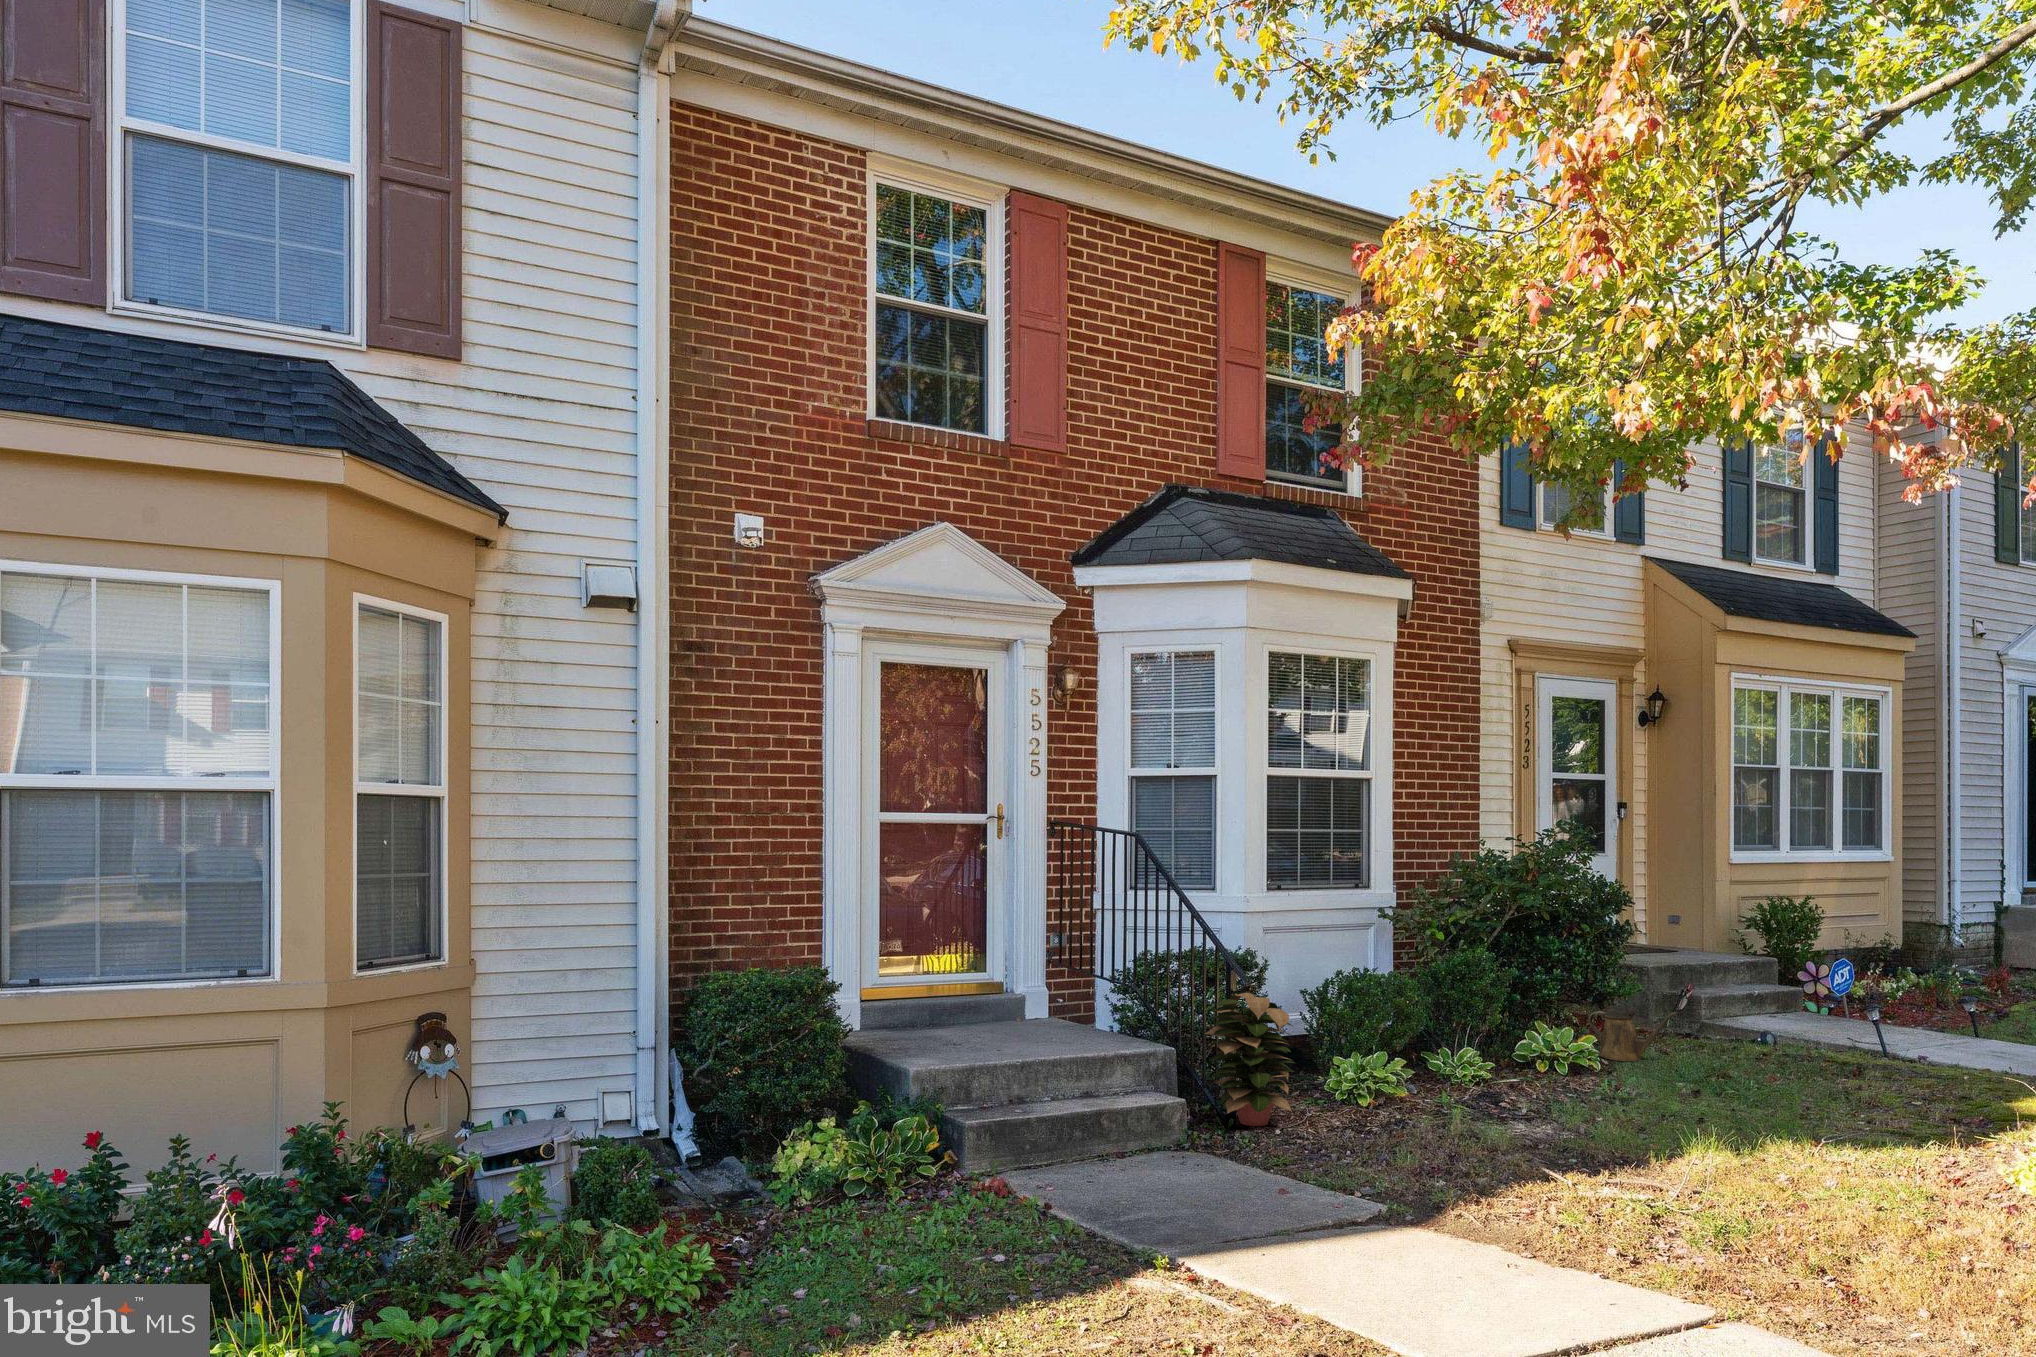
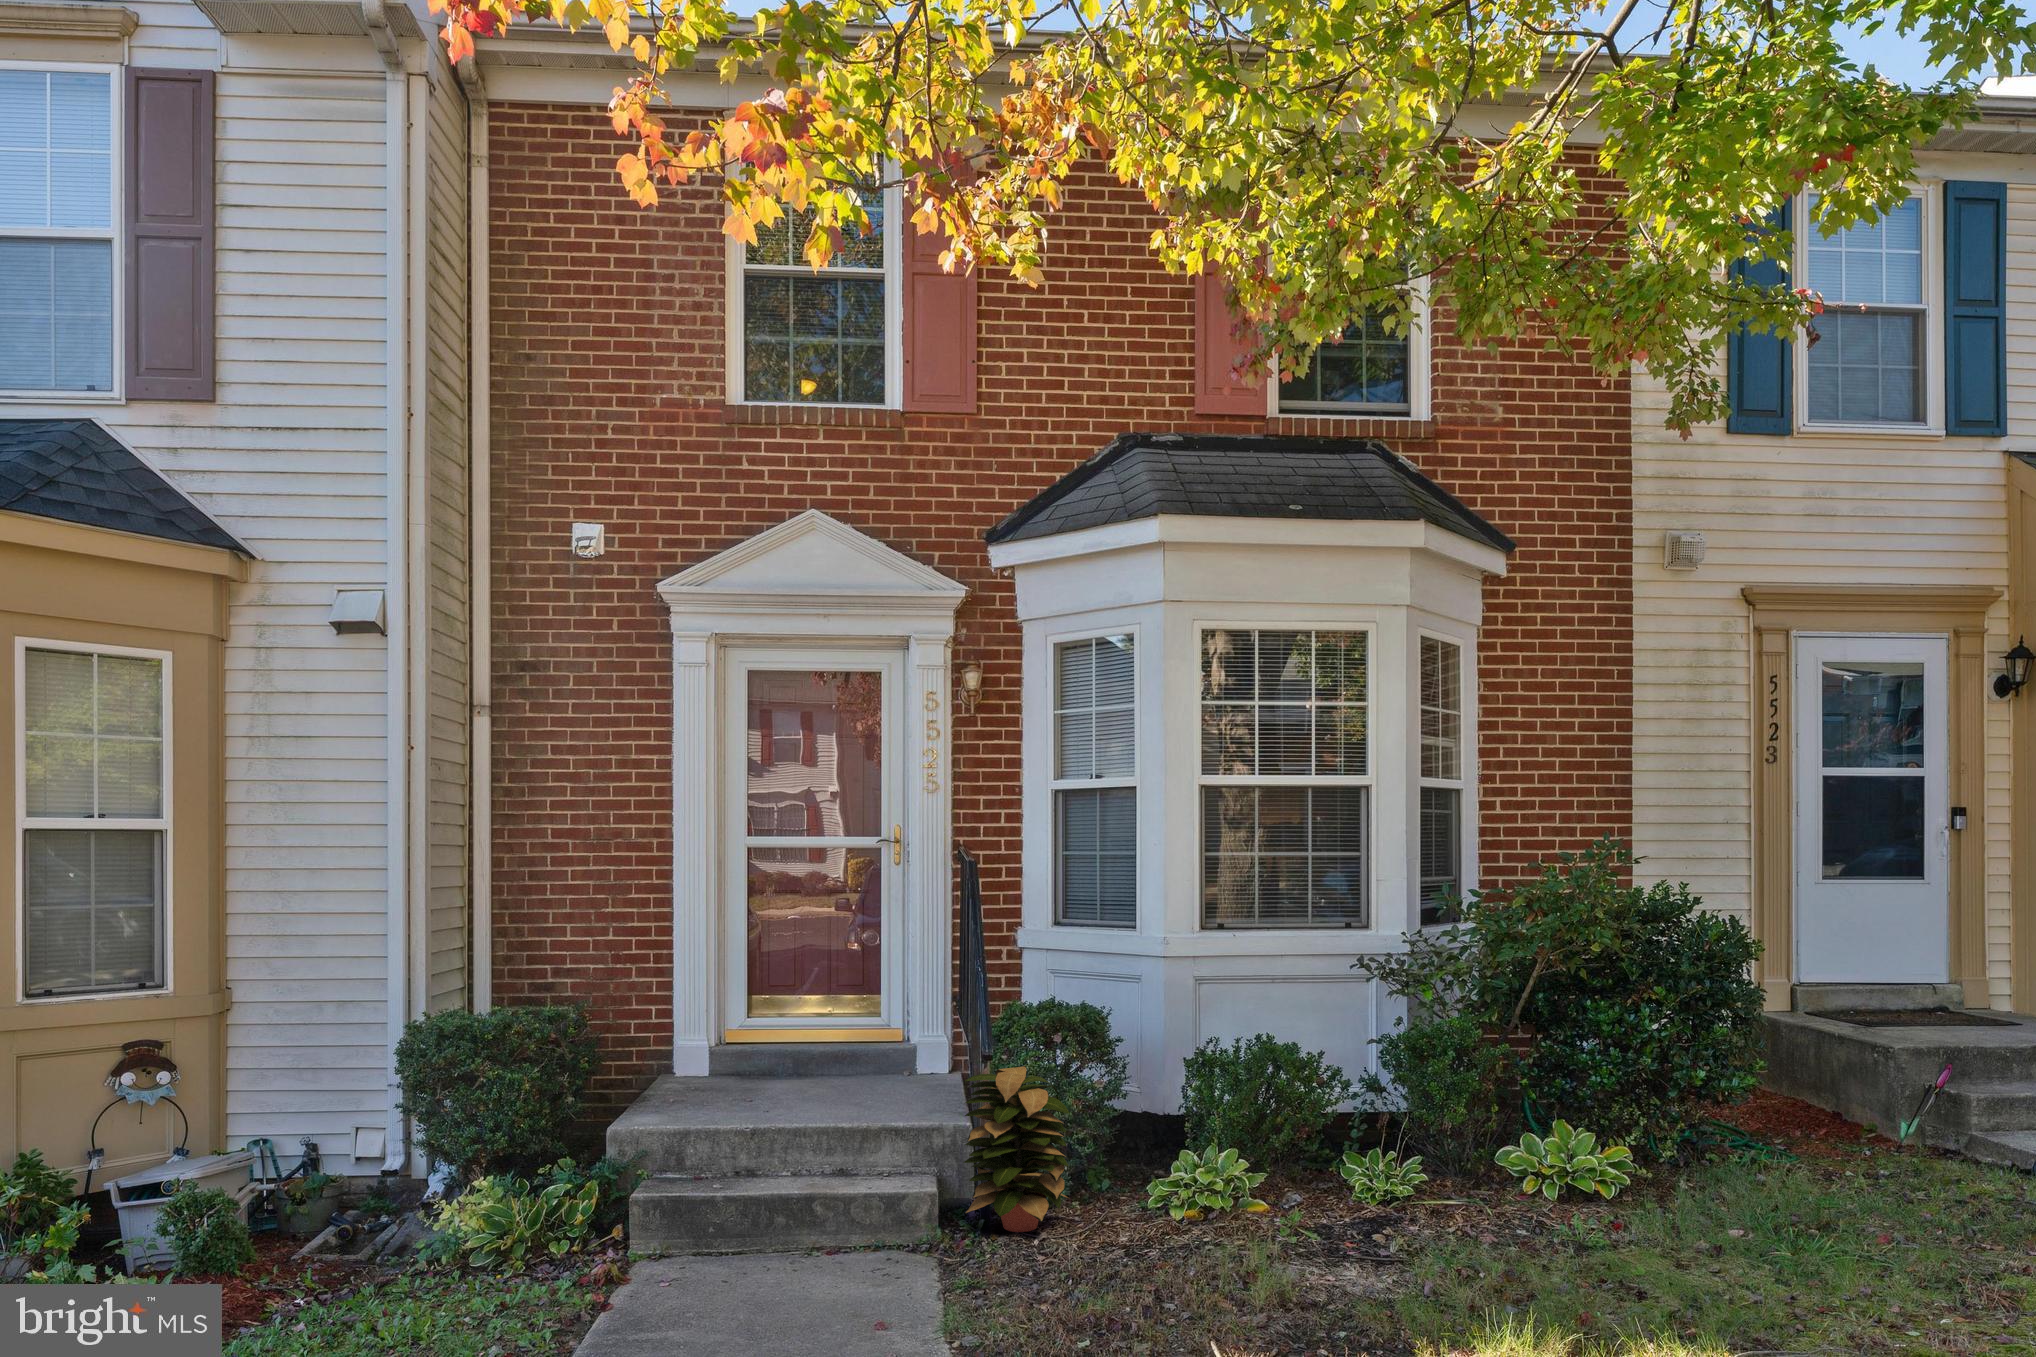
watering can: present [1588,1010,1677,1061] -> none [1675,1117,1771,1193]

